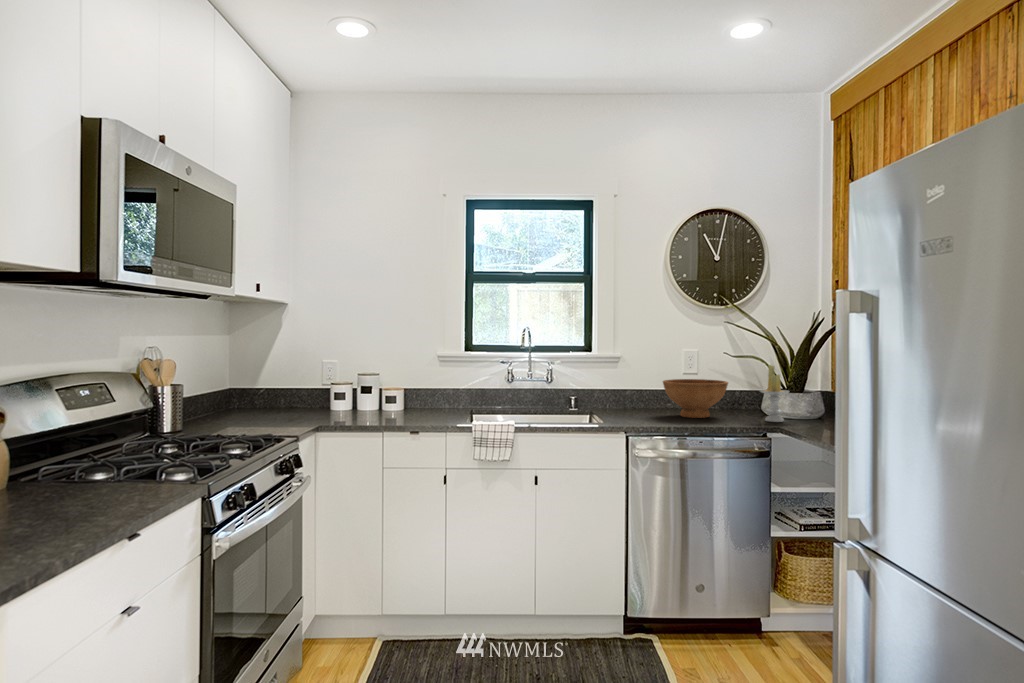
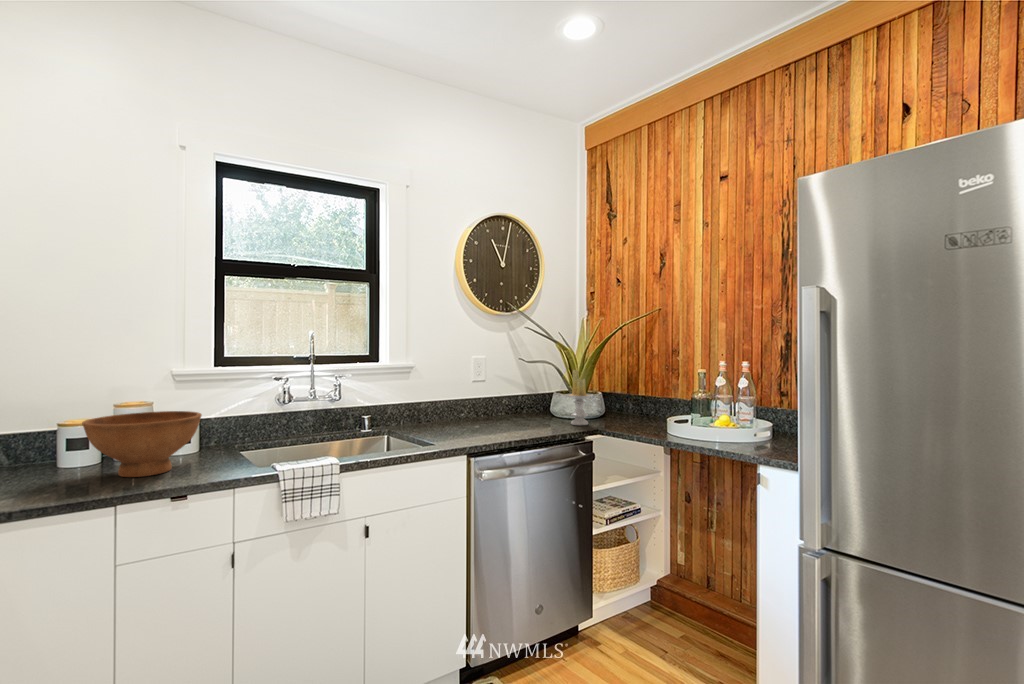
bowl: present [663,379,728,418] -> present [82,411,202,477]

